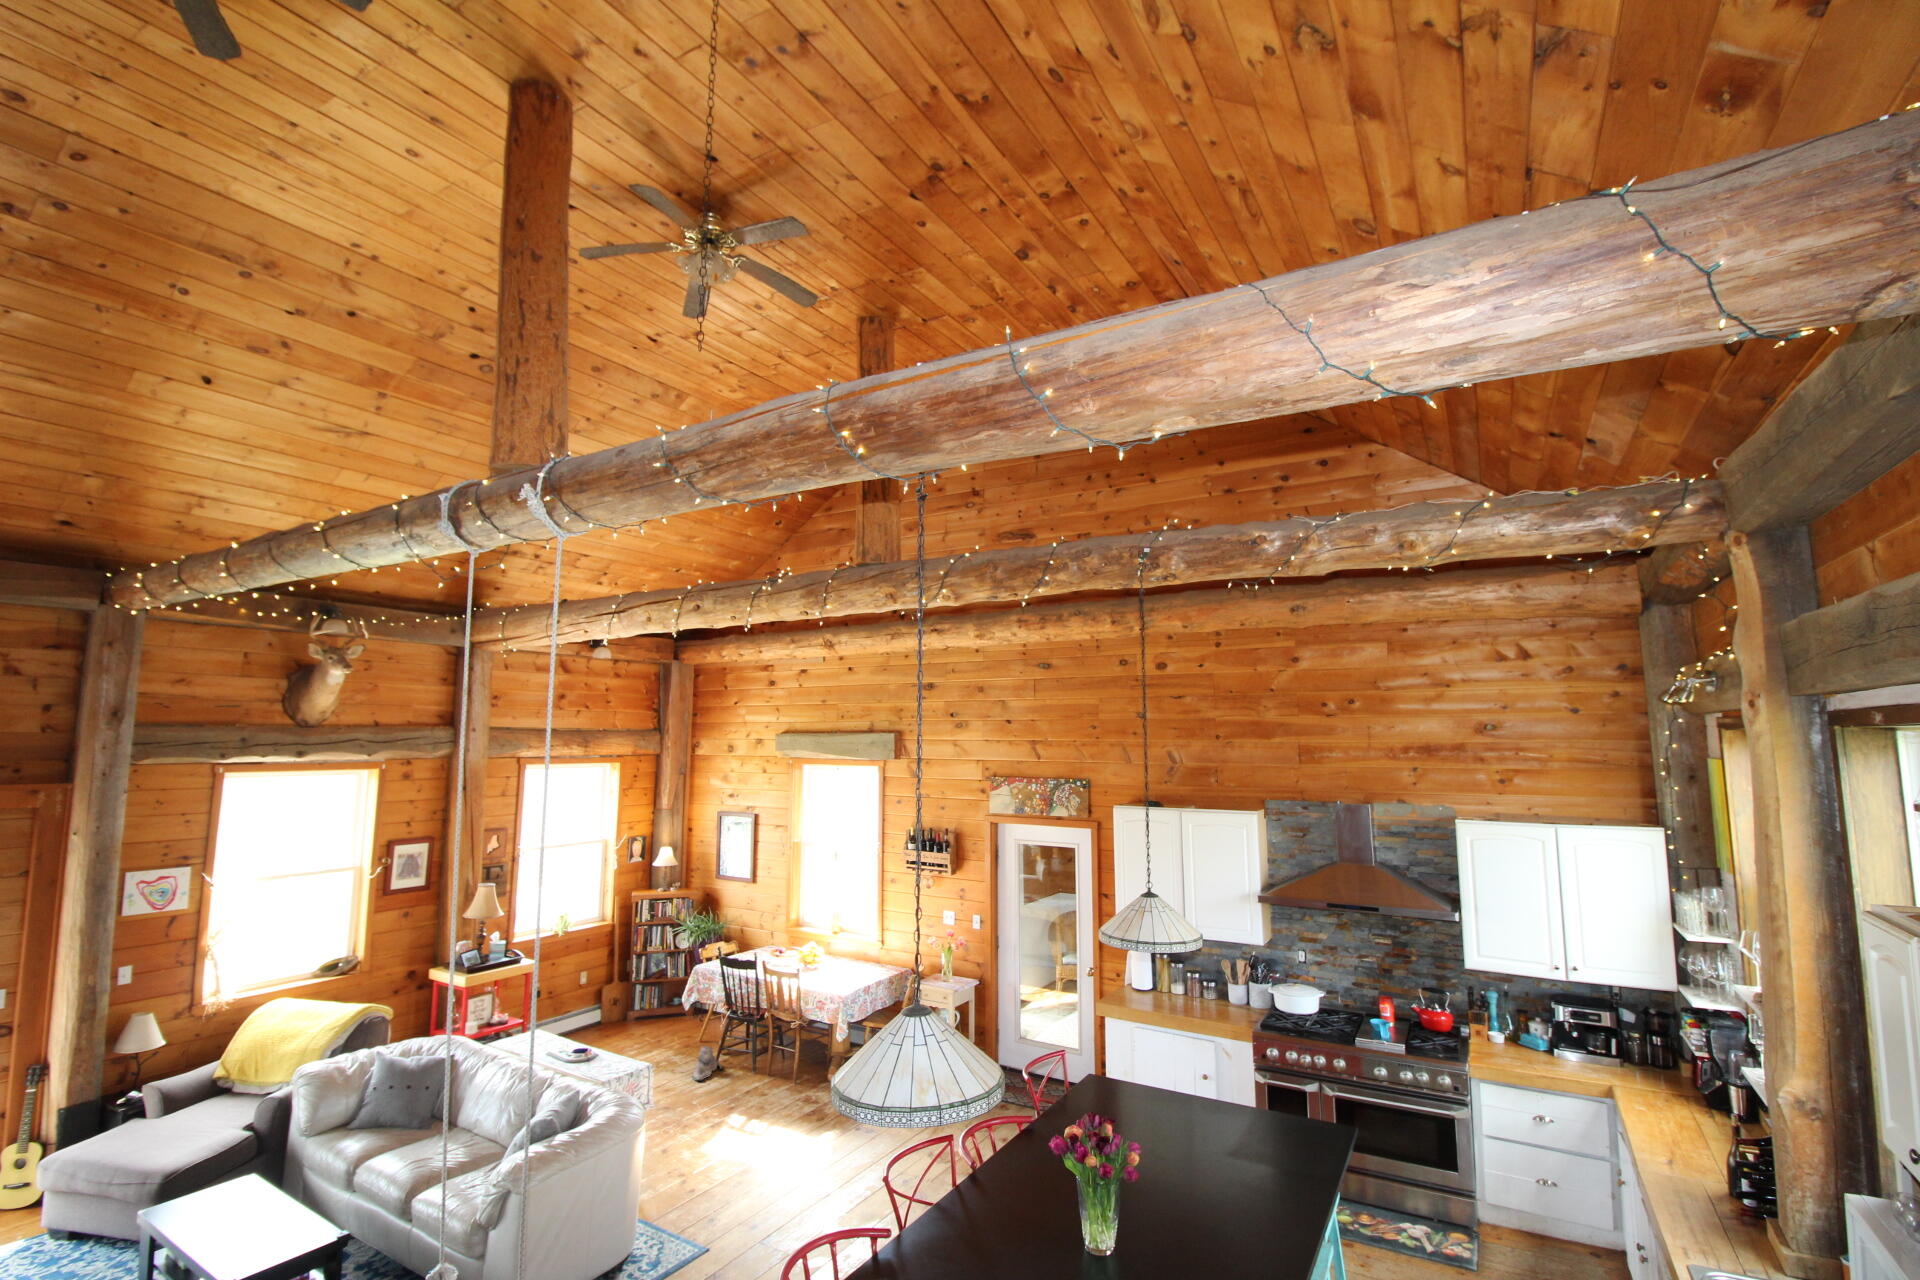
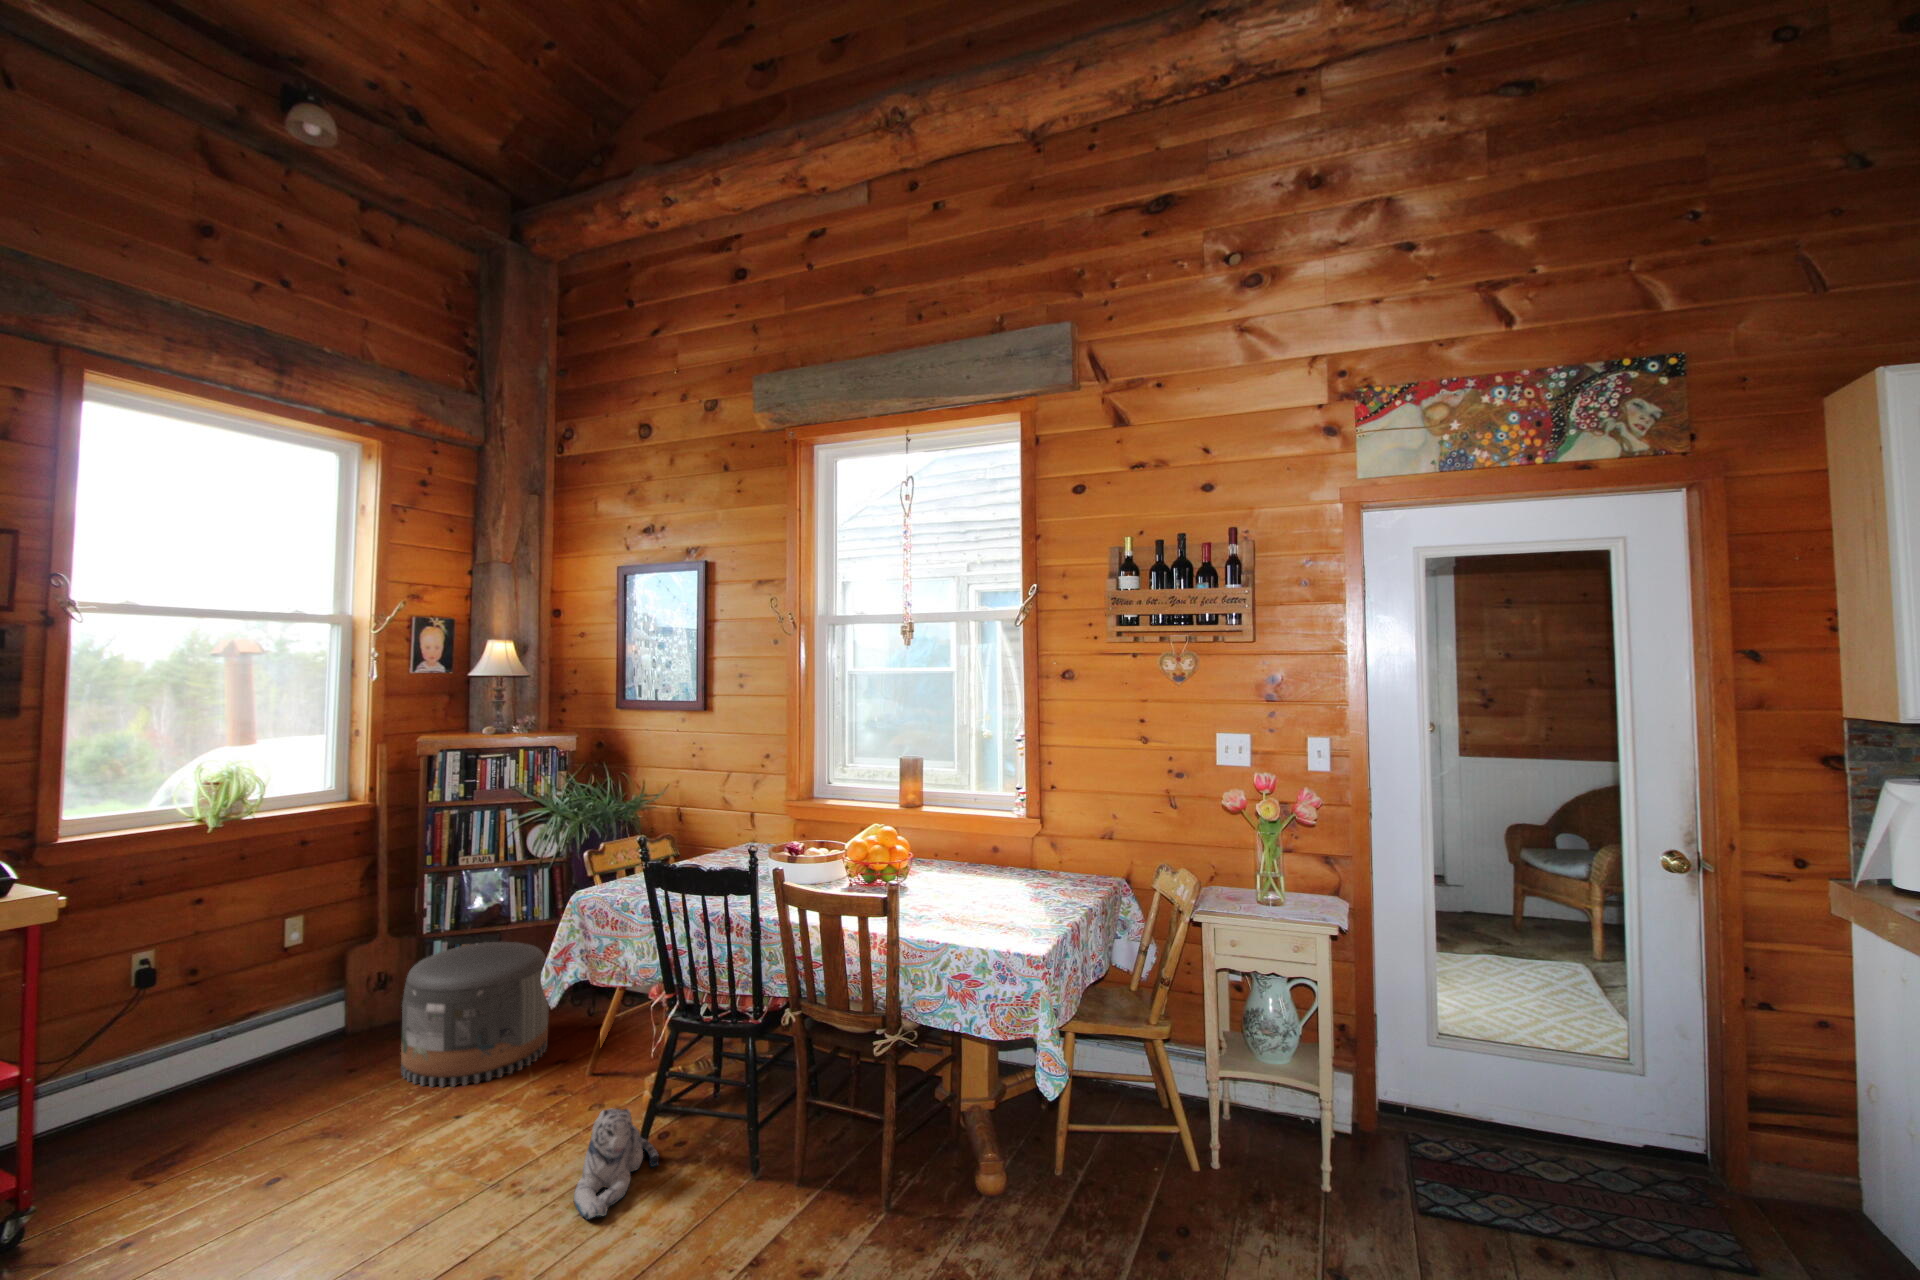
pouf: none [627,986,685,1044] -> present [401,942,548,1087]

